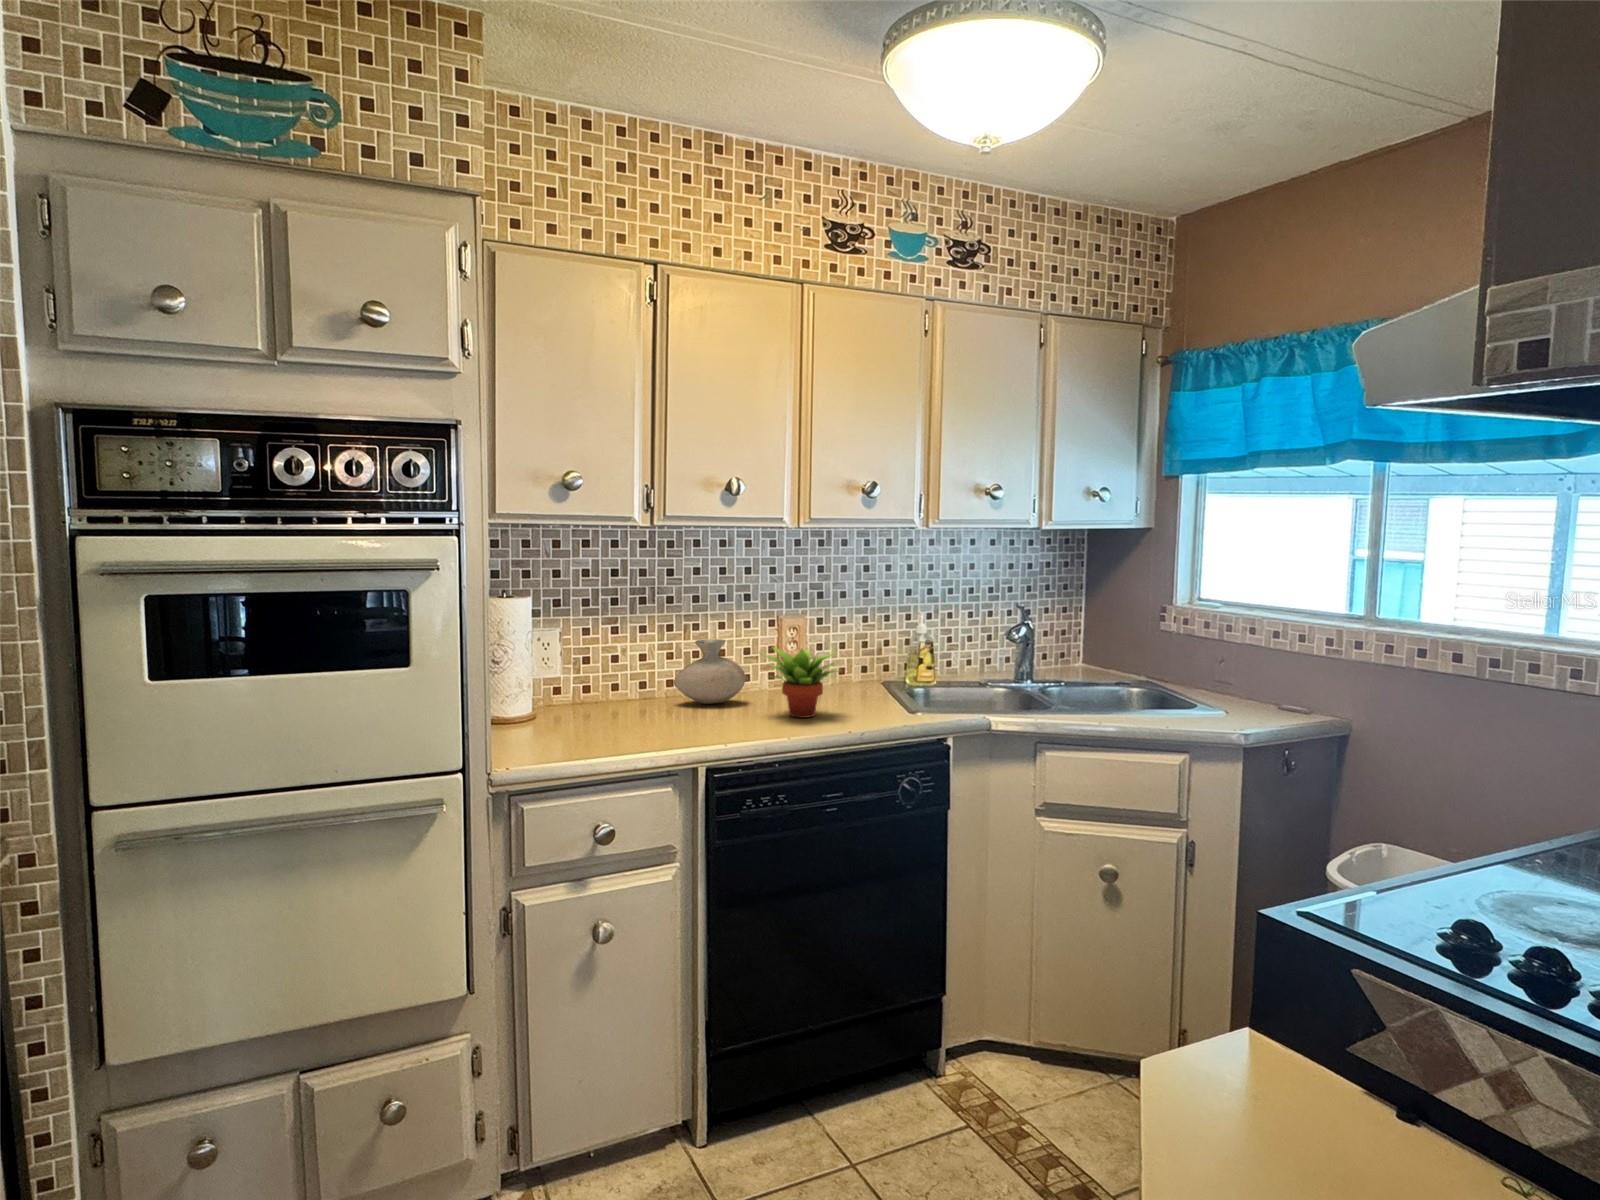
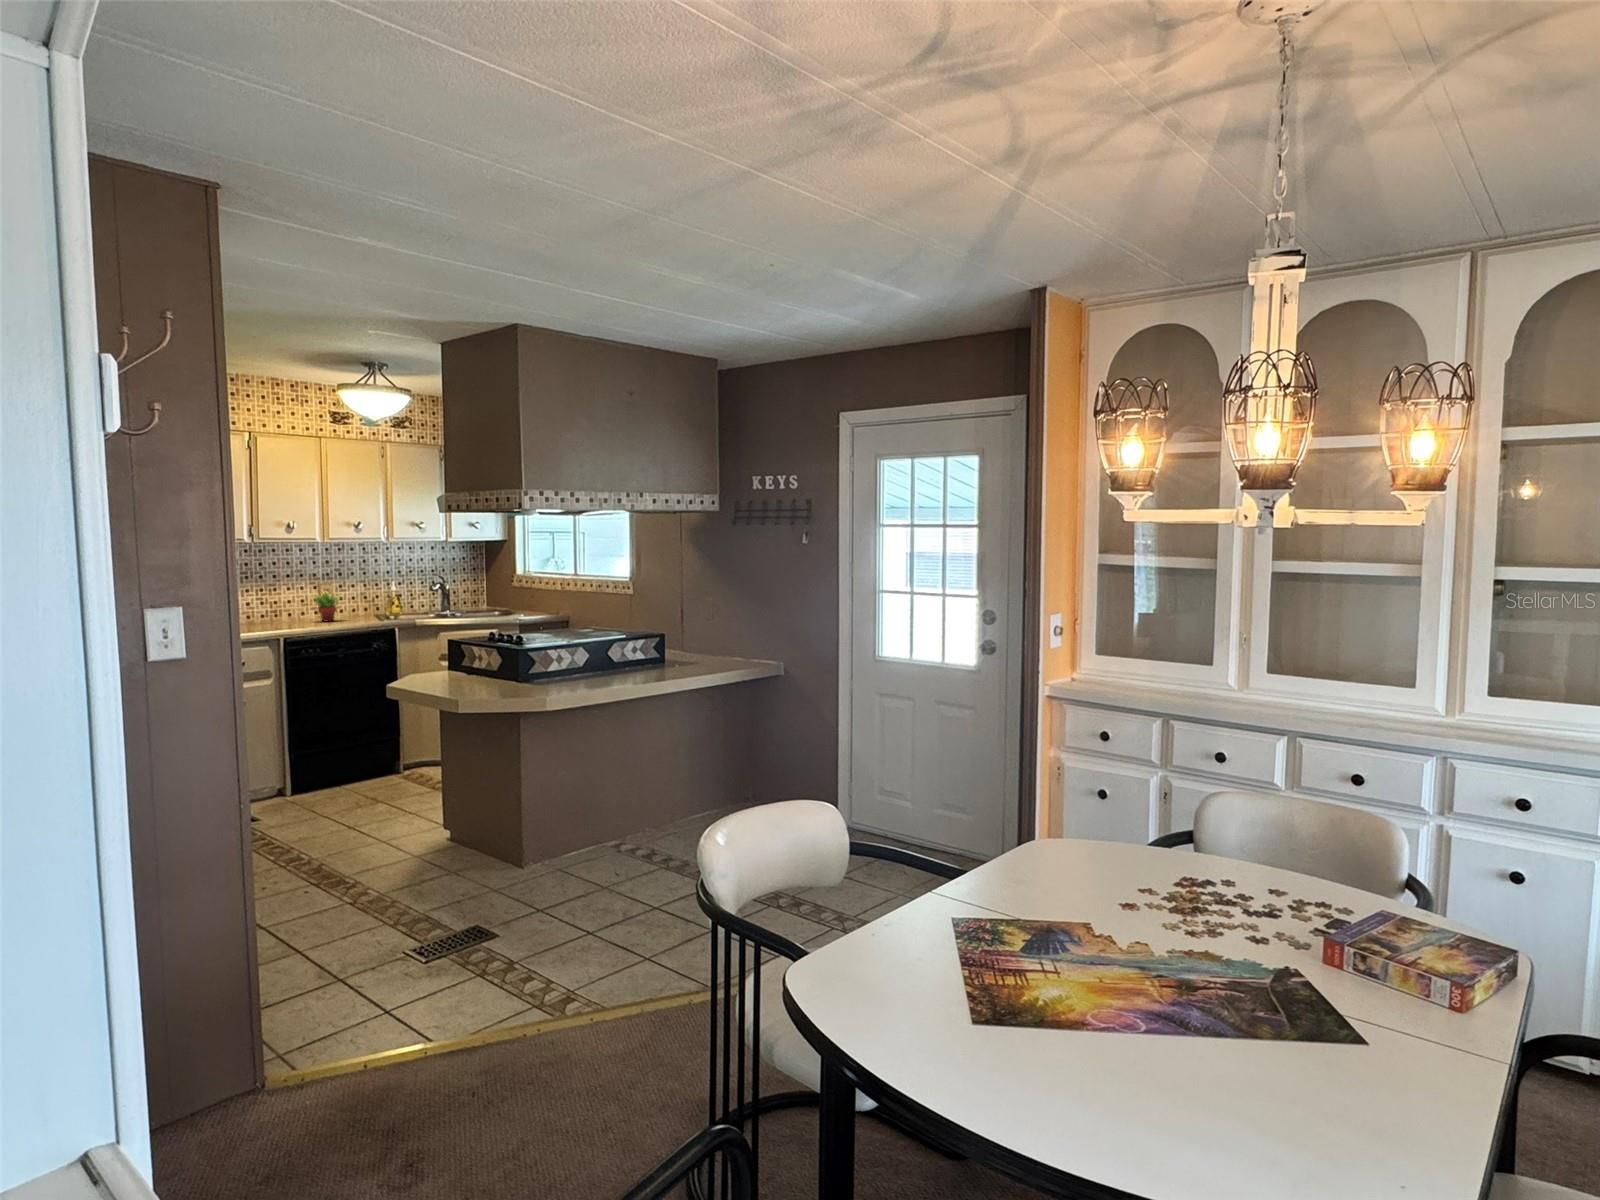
vase: present [673,639,747,704] -> none [265,593,302,621]

